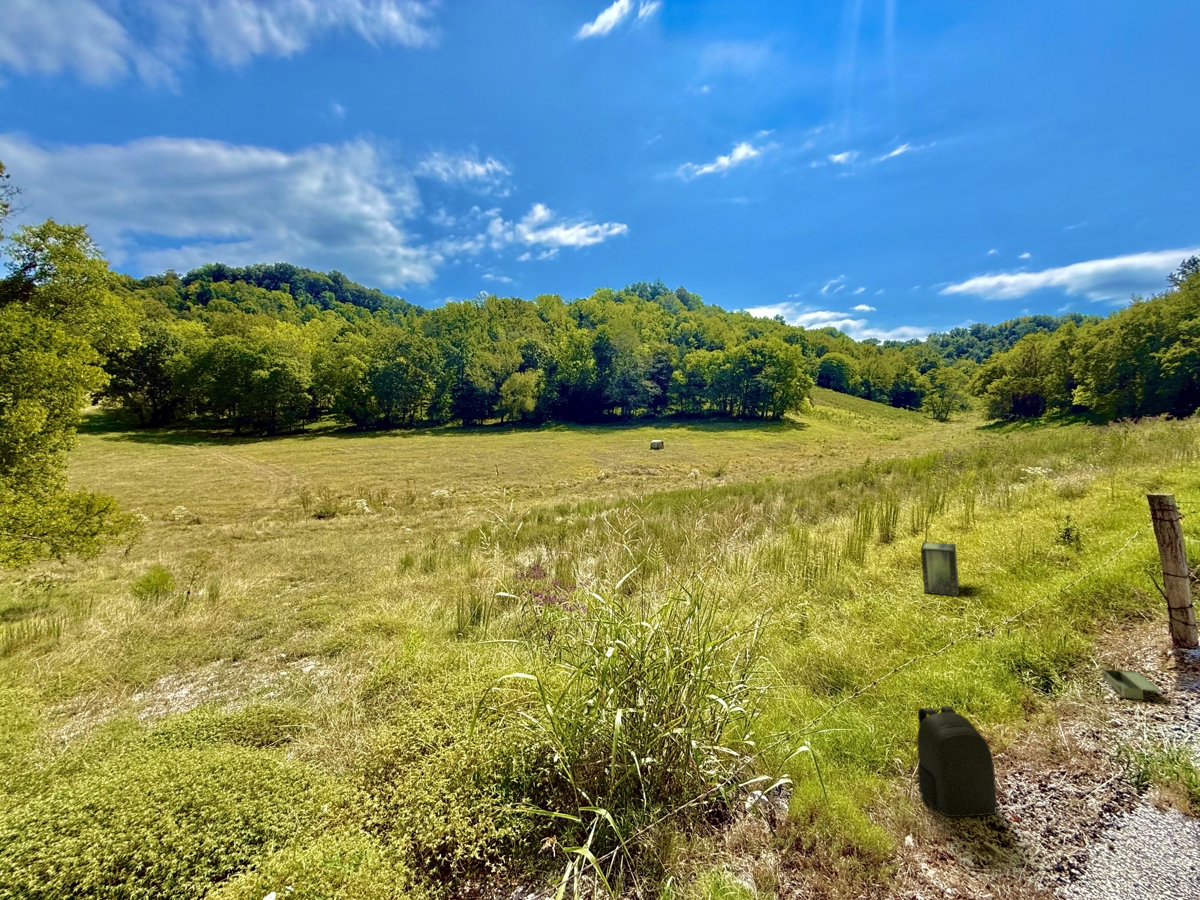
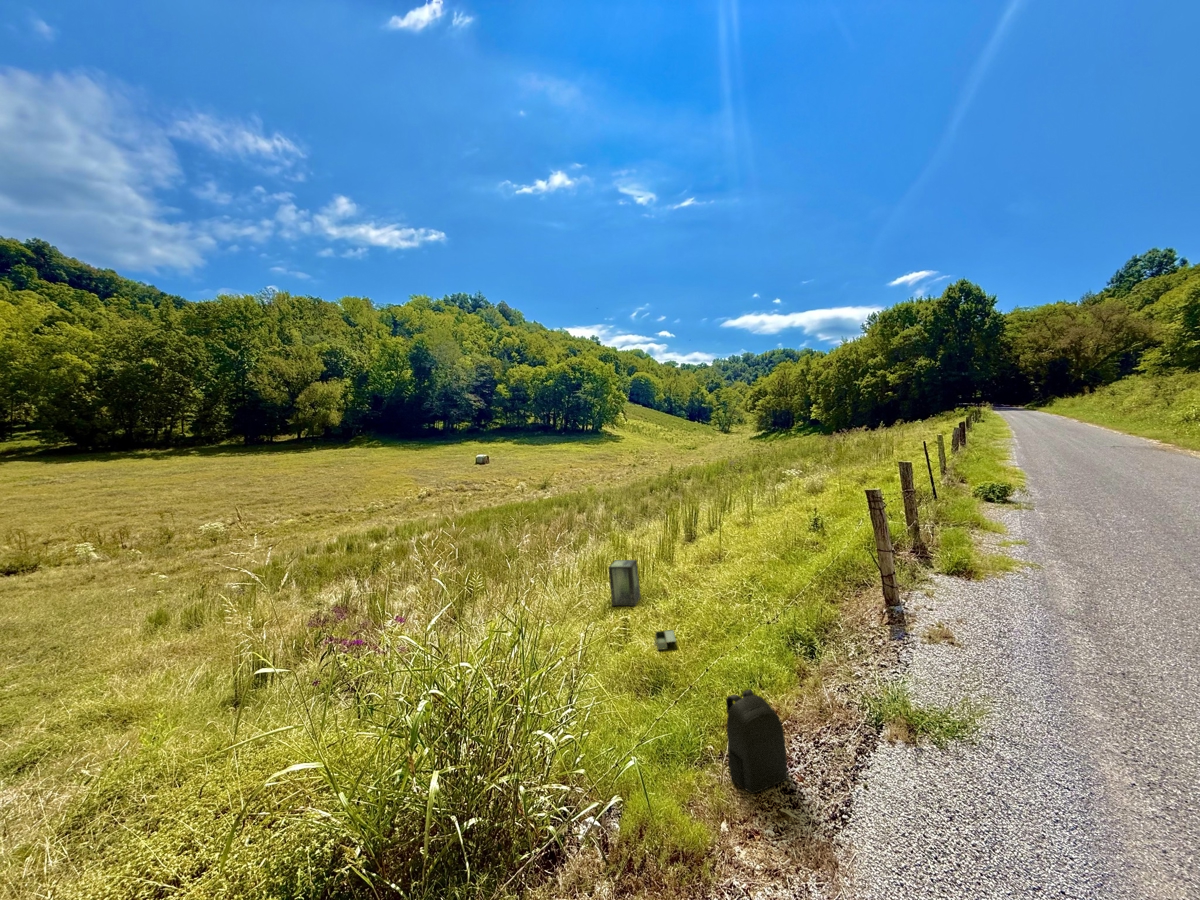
storage box: present [921,542,959,596] -> present [608,560,640,606]
toolbox: present [1102,670,1161,699] -> present [655,630,676,650]

